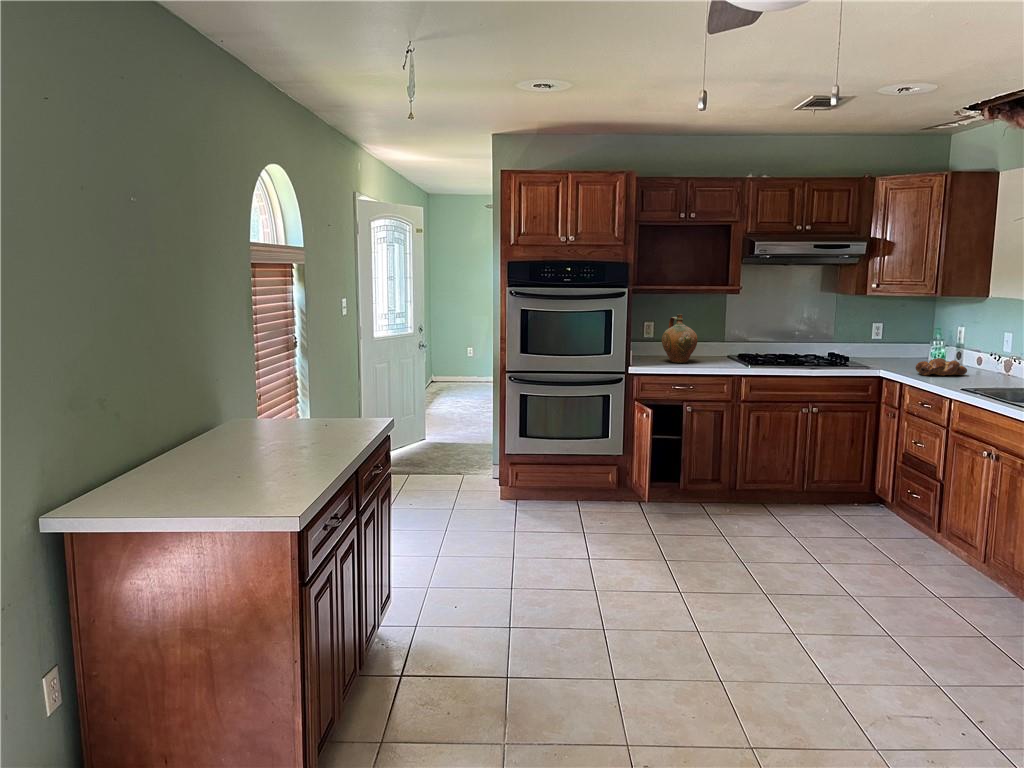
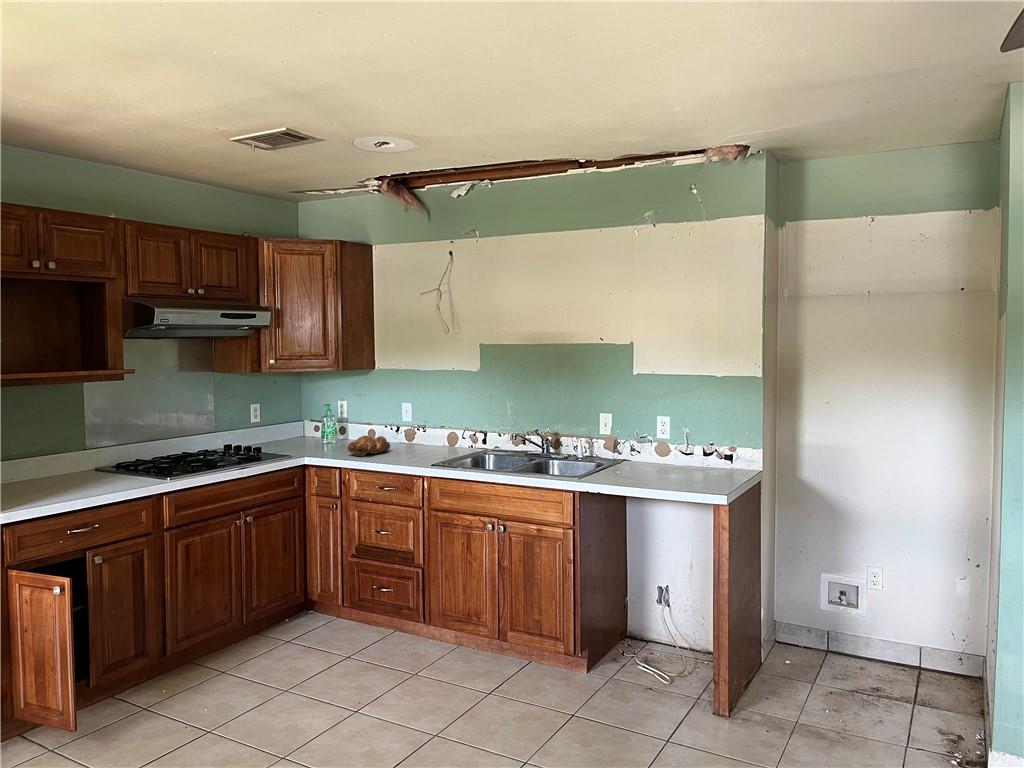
ceramic jug: present [662,314,697,363] -> none [18,415,82,492]

